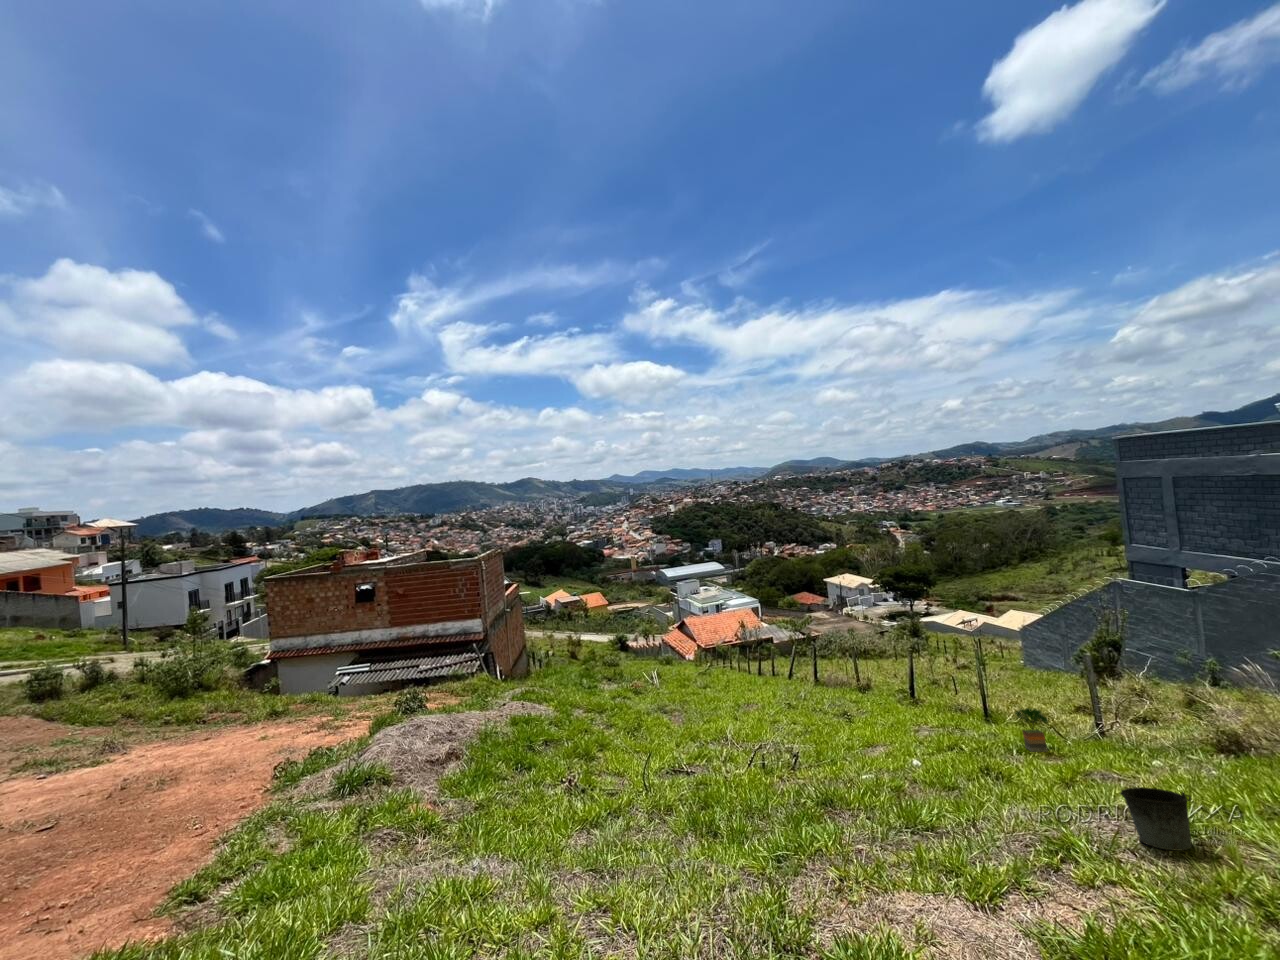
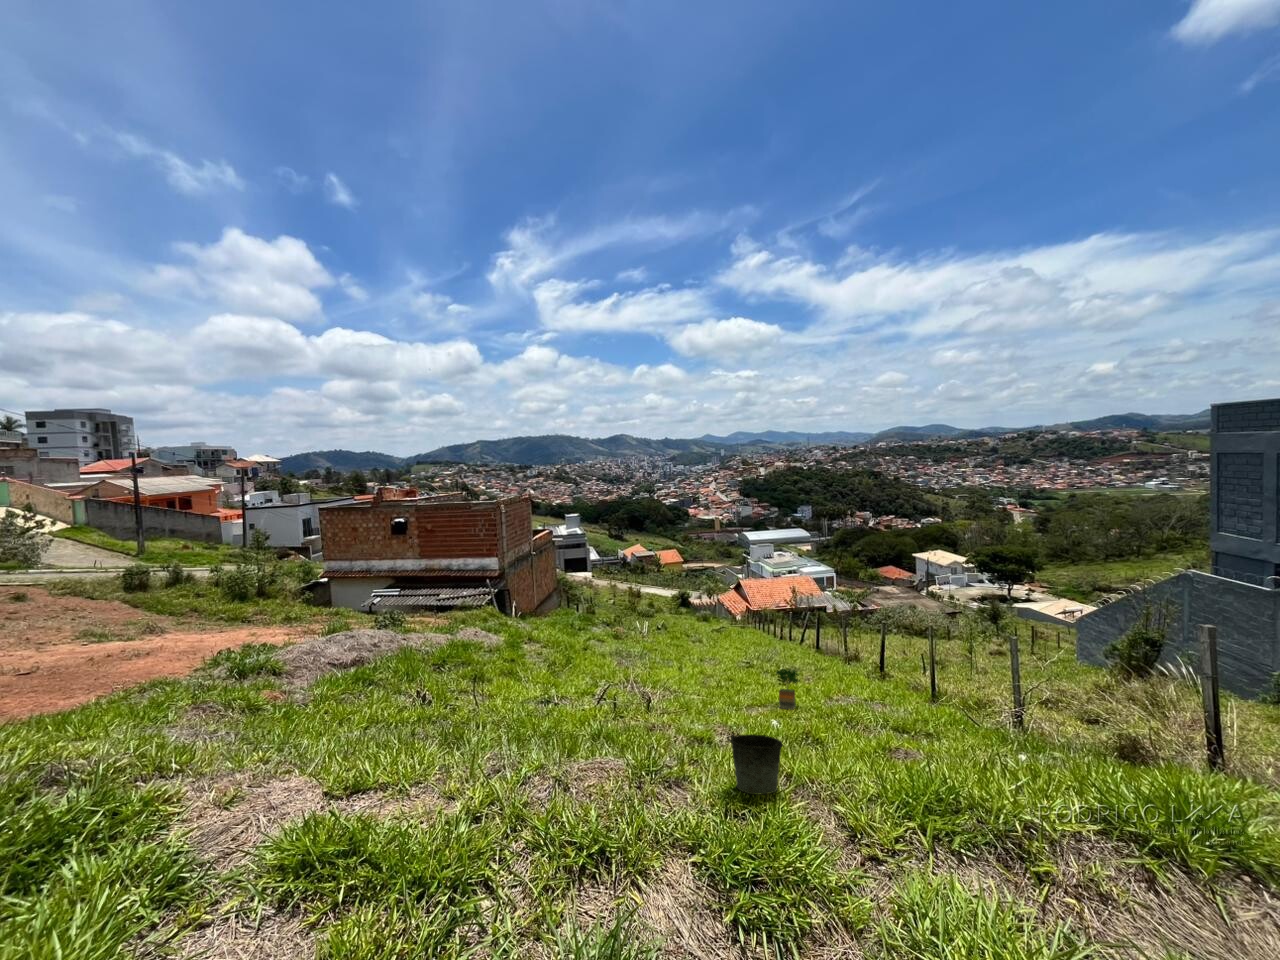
potted tree: present [1015,708,1048,752] -> present [776,669,800,710]

